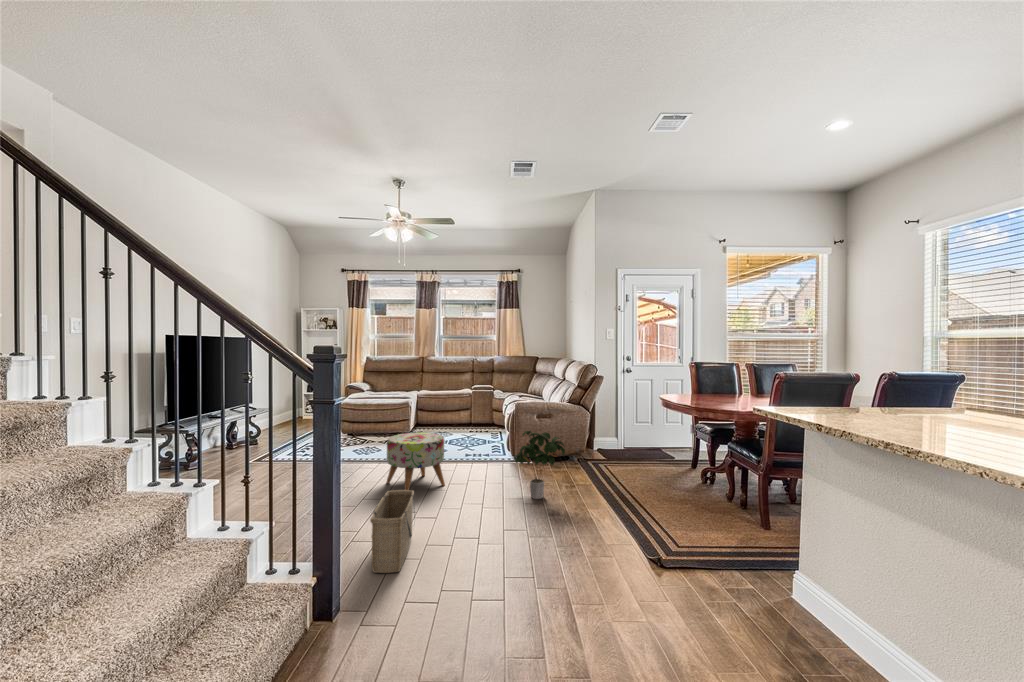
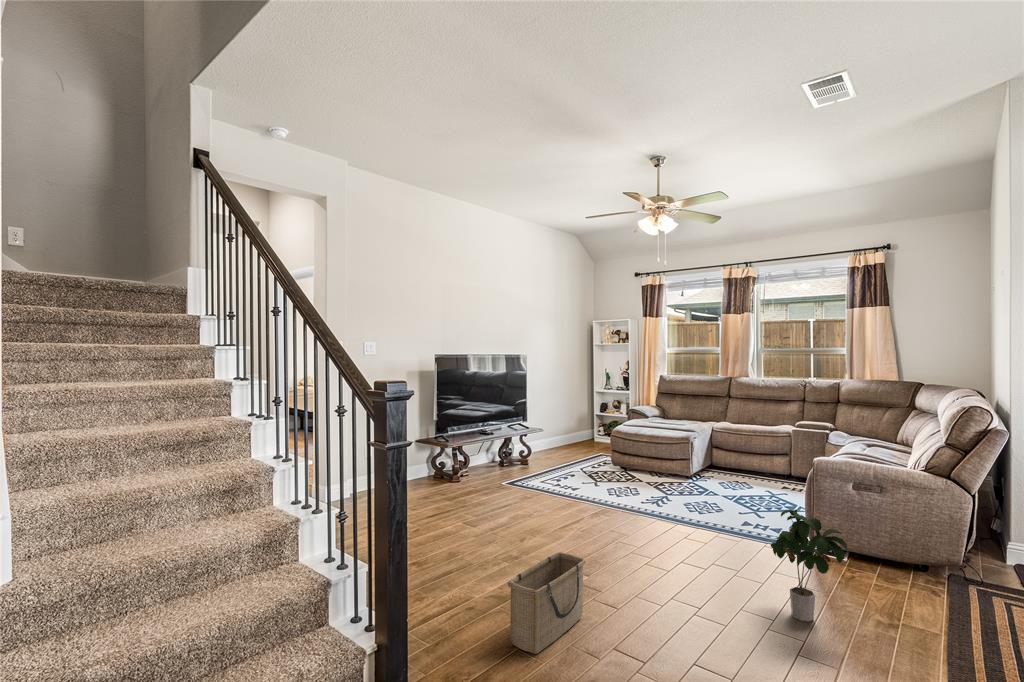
ottoman: present [386,432,445,490] -> none [608,481,682,560]

